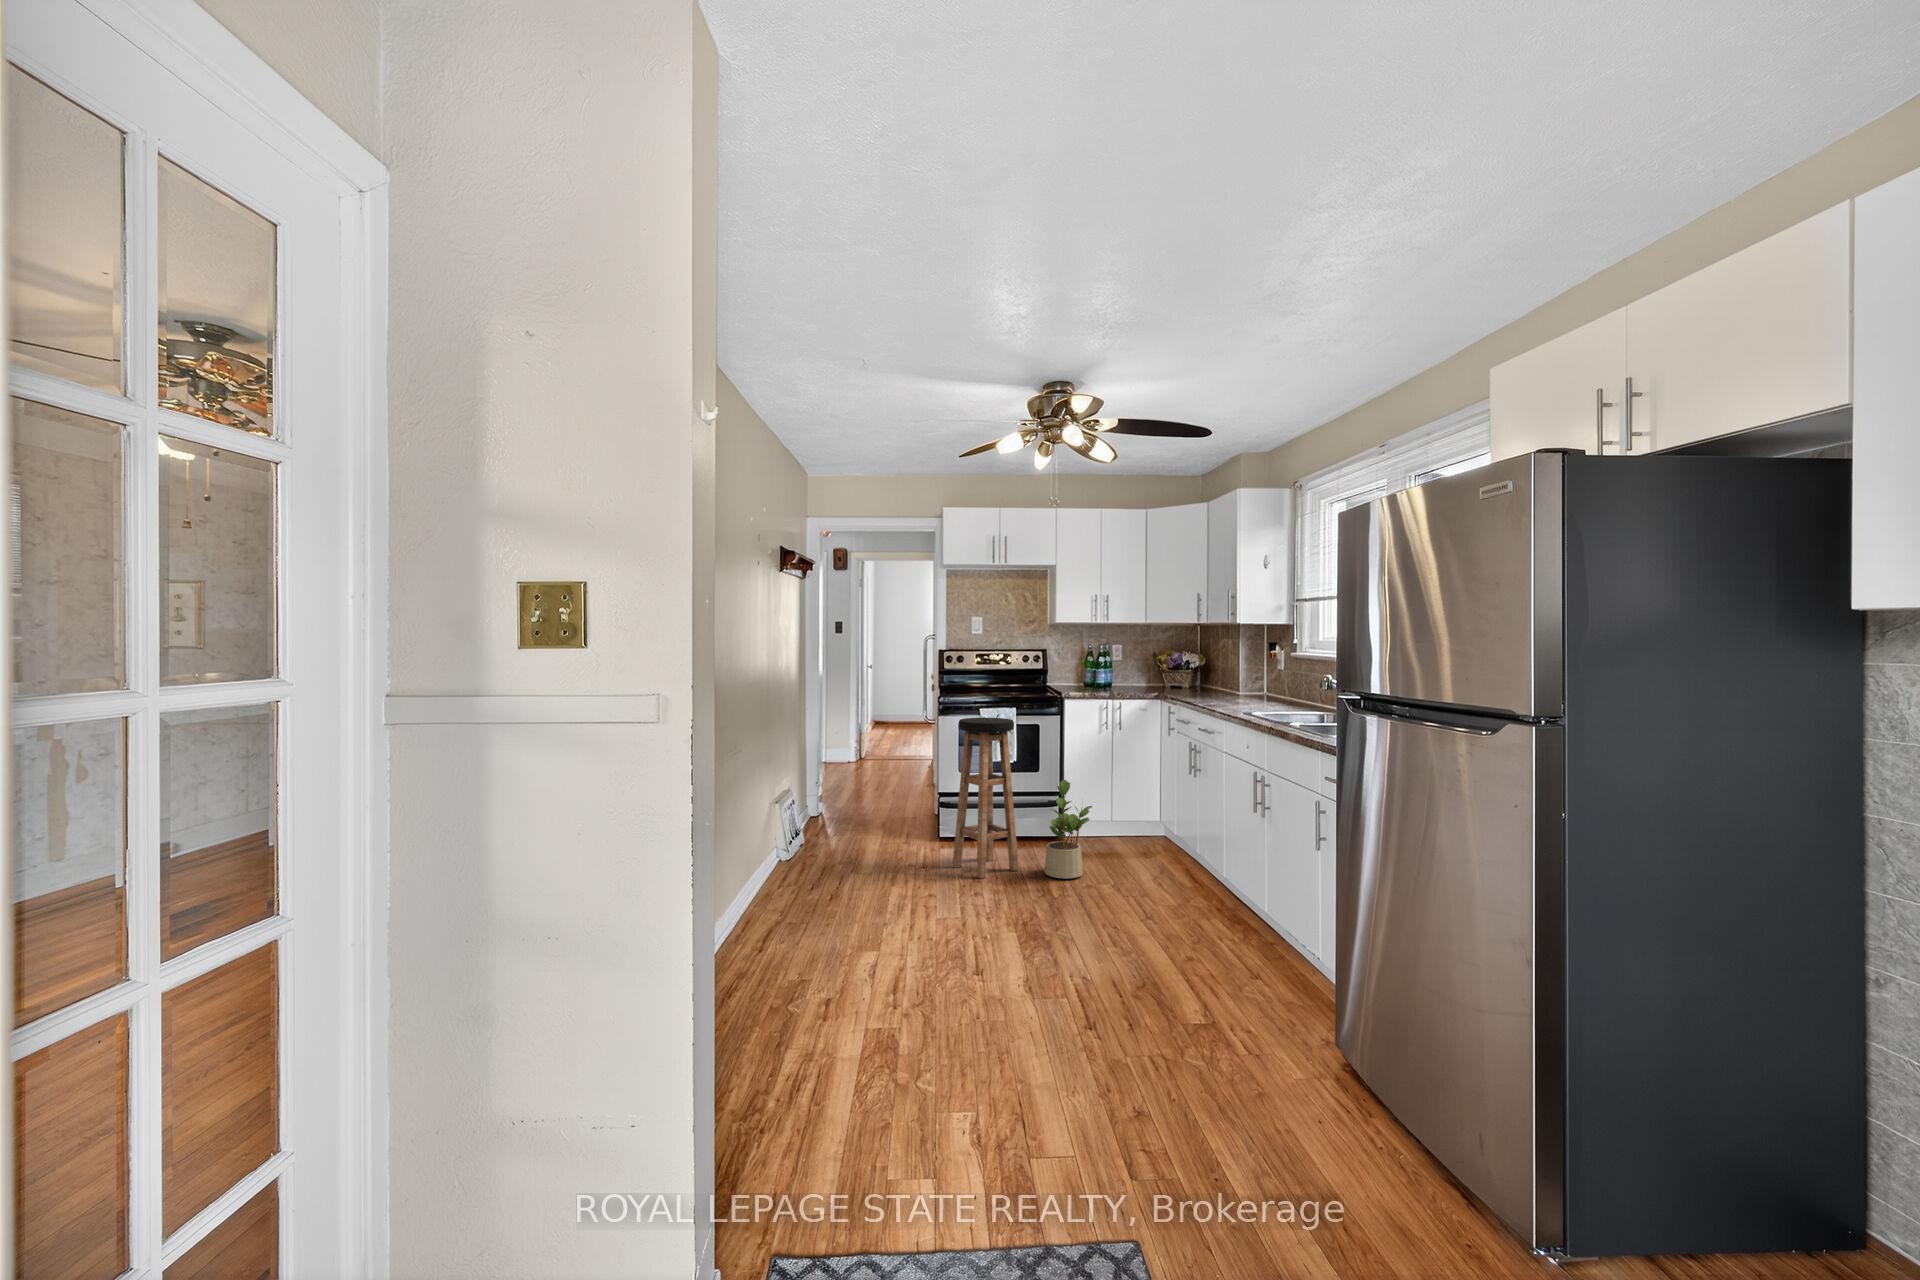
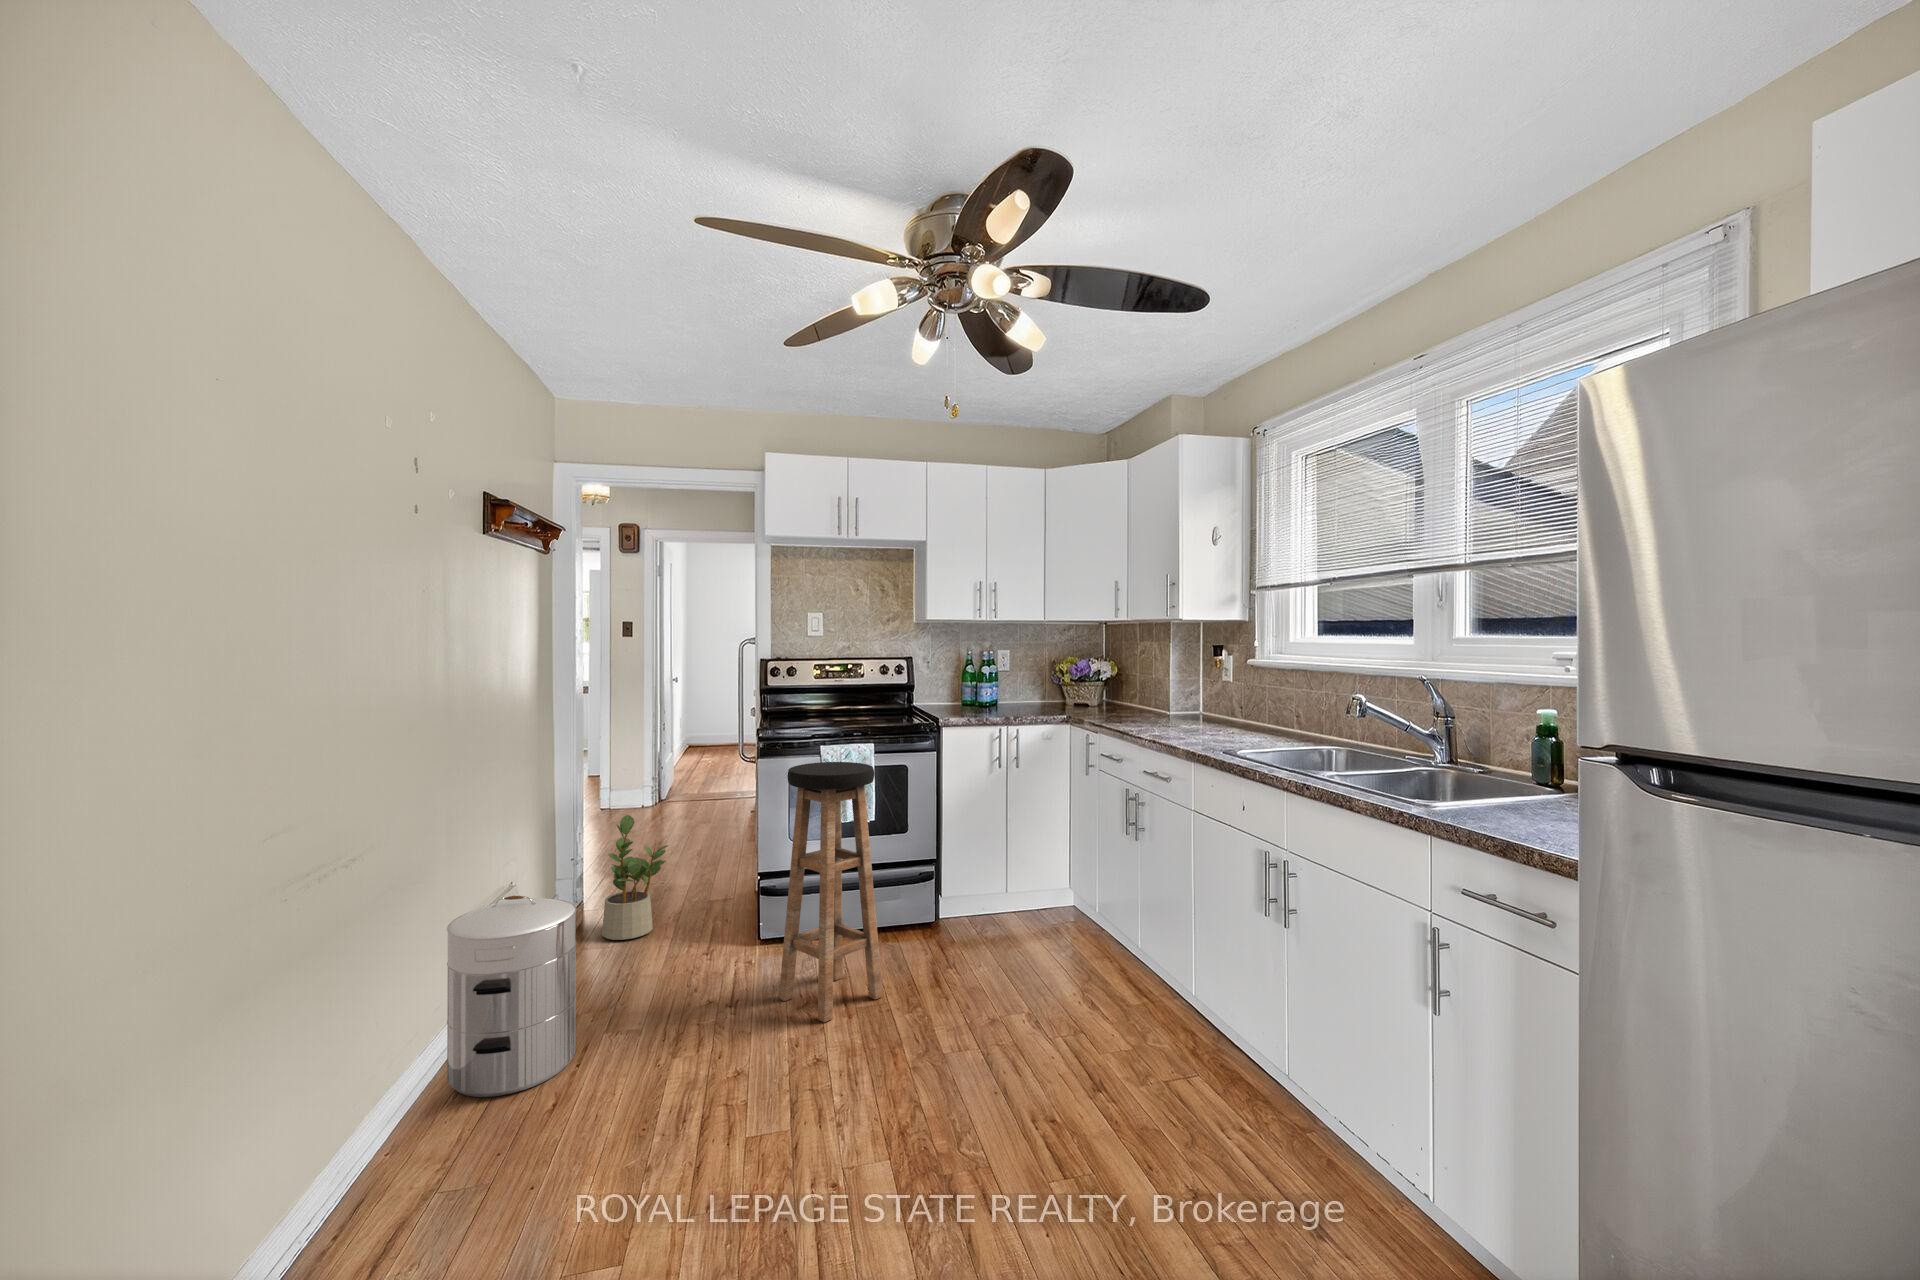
potted plant: present [1045,780,1092,879] -> present [602,815,668,940]
waste bin: none [771,784,837,893] -> present [447,896,577,1097]

